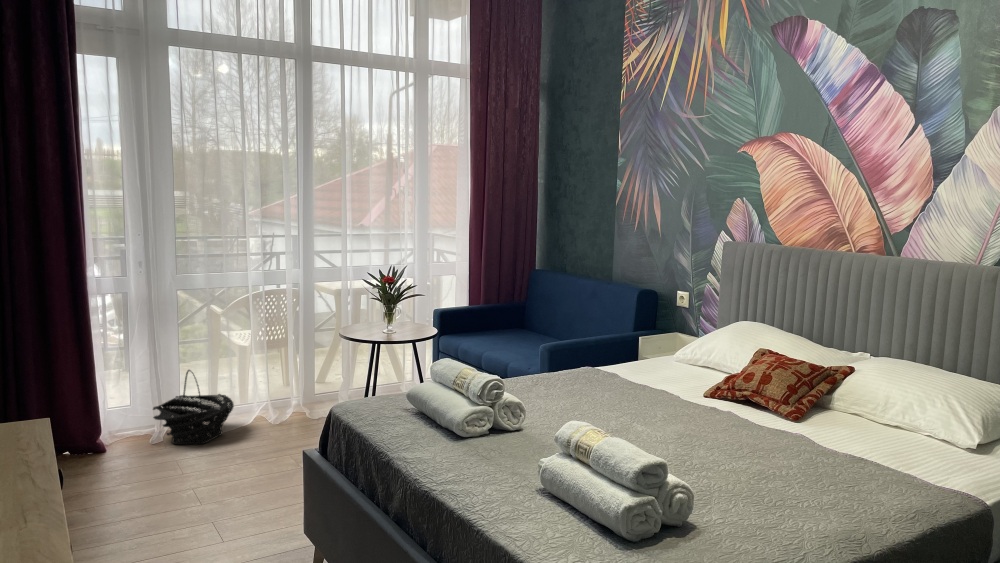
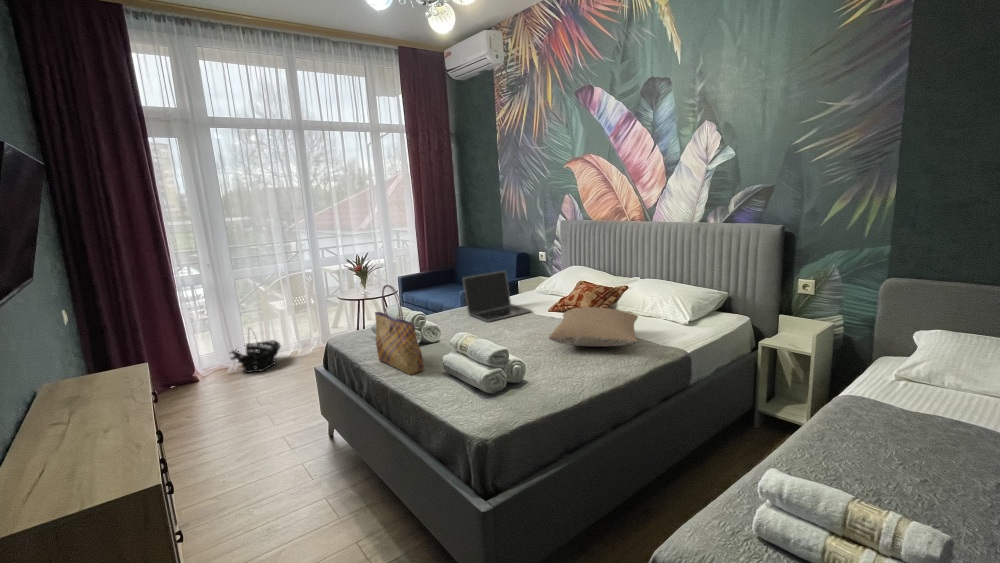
laptop: none [560,318,675,405] -> present [463,271,531,322]
tote bag: none [423,325,506,486] -> present [375,285,424,375]
pillow: none [728,399,899,477] -> present [549,307,638,346]

